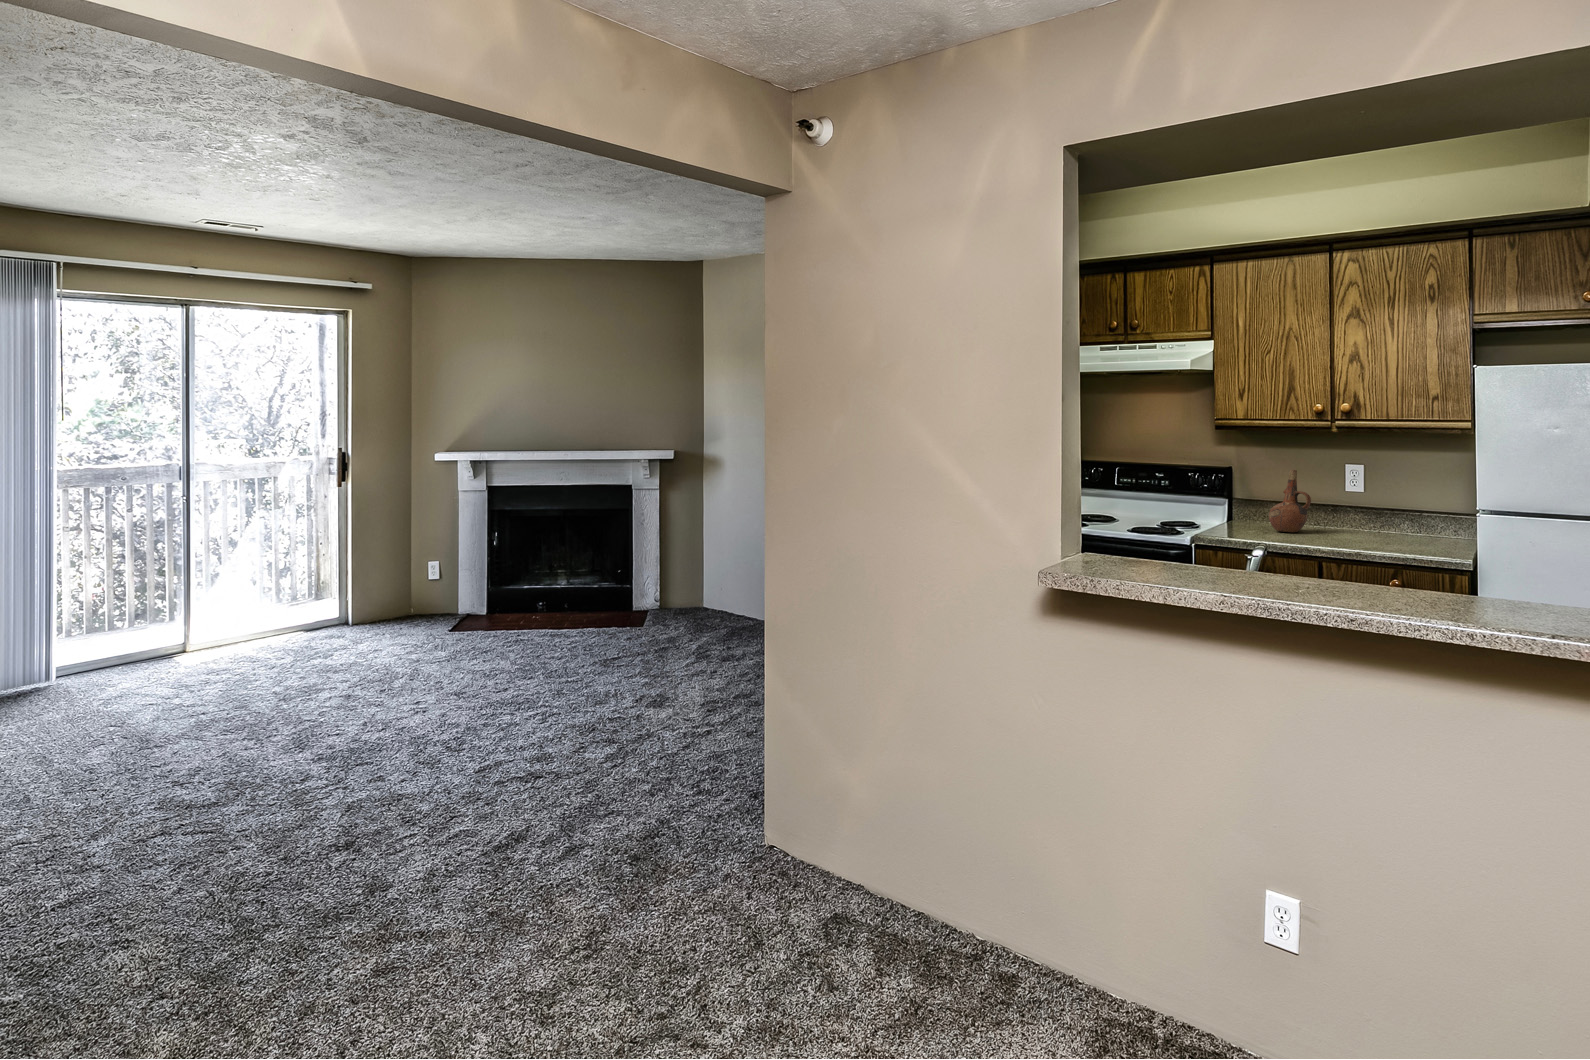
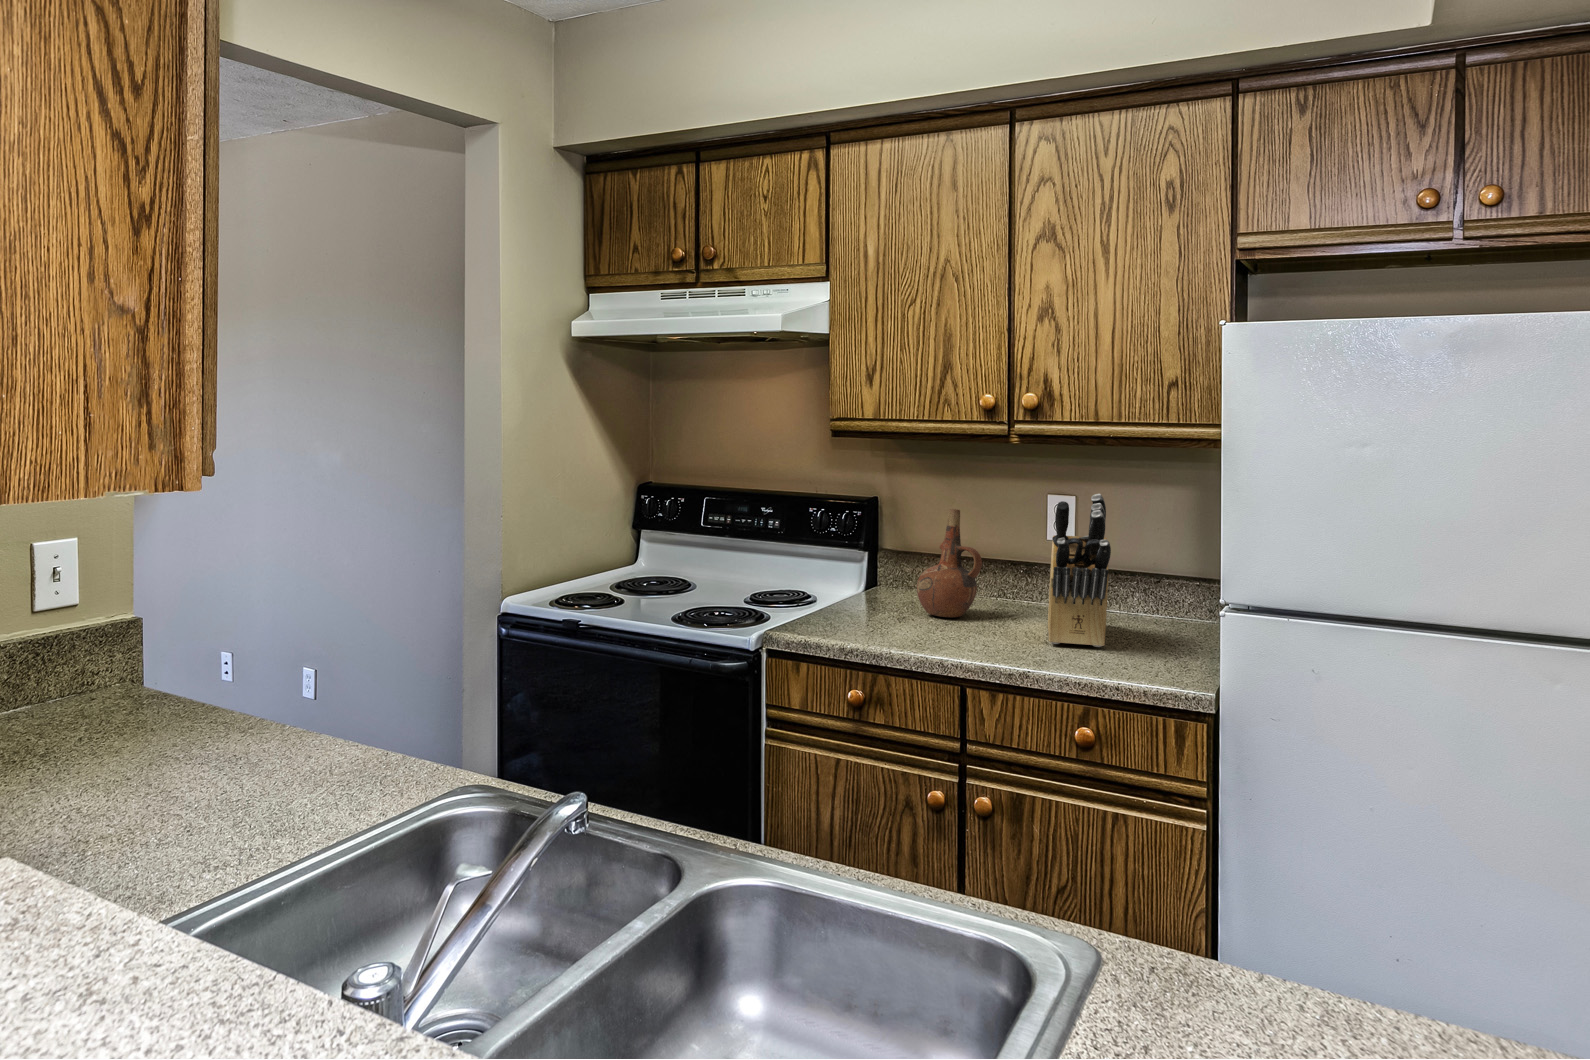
knife block: none [1354,458,1395,543] -> present [1048,494,1111,647]

